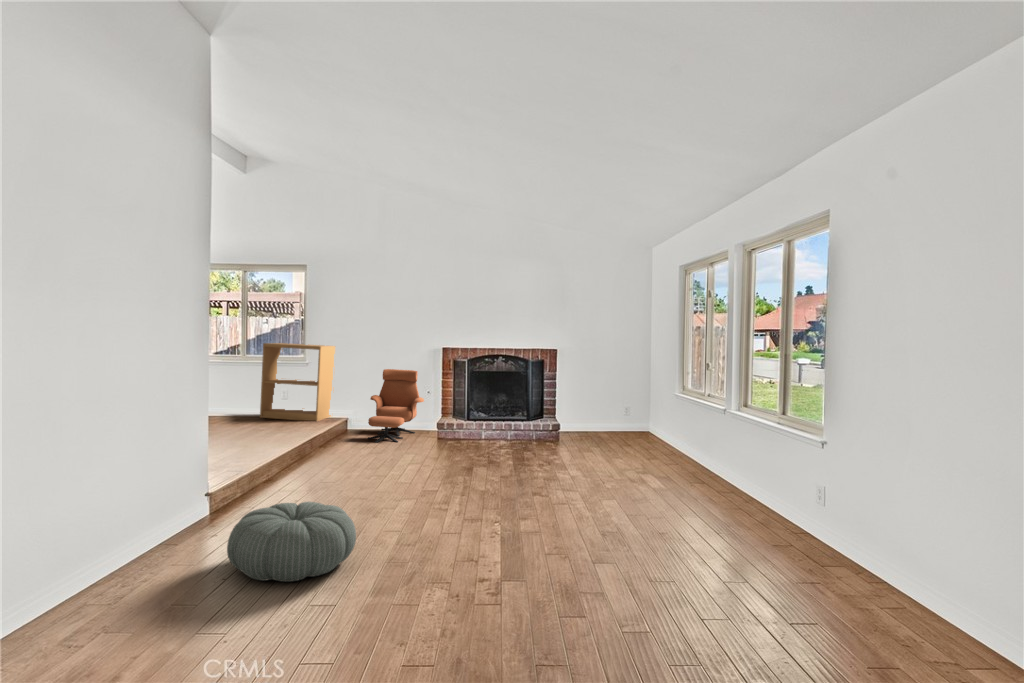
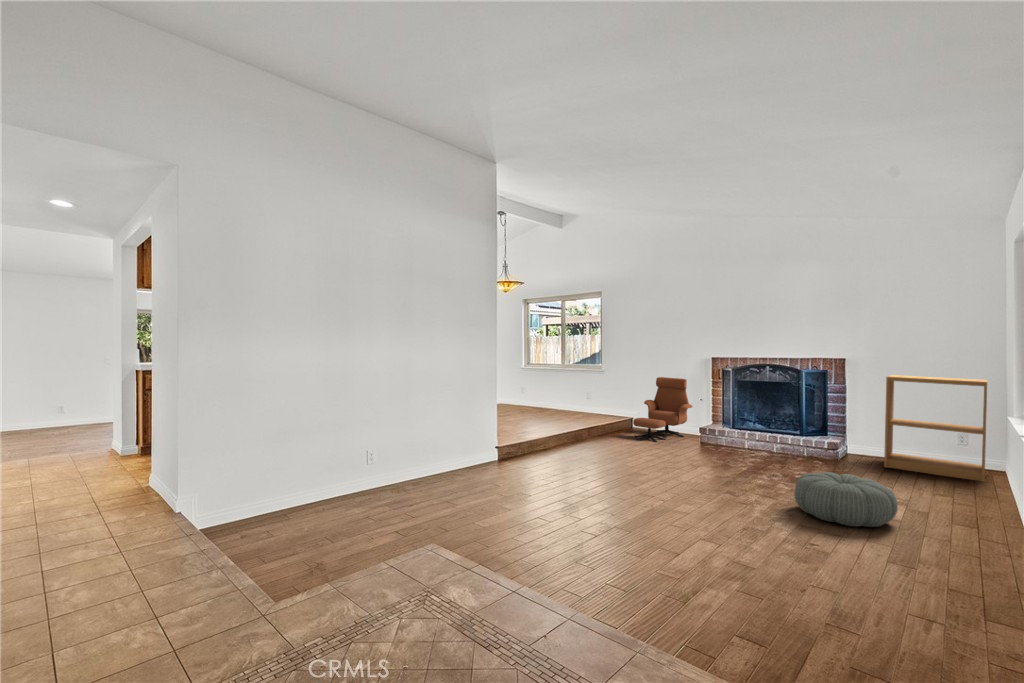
bookshelf: present [260,343,335,421] -> present [884,375,987,482]
pouf: present [227,502,356,582] -> present [794,472,897,527]

